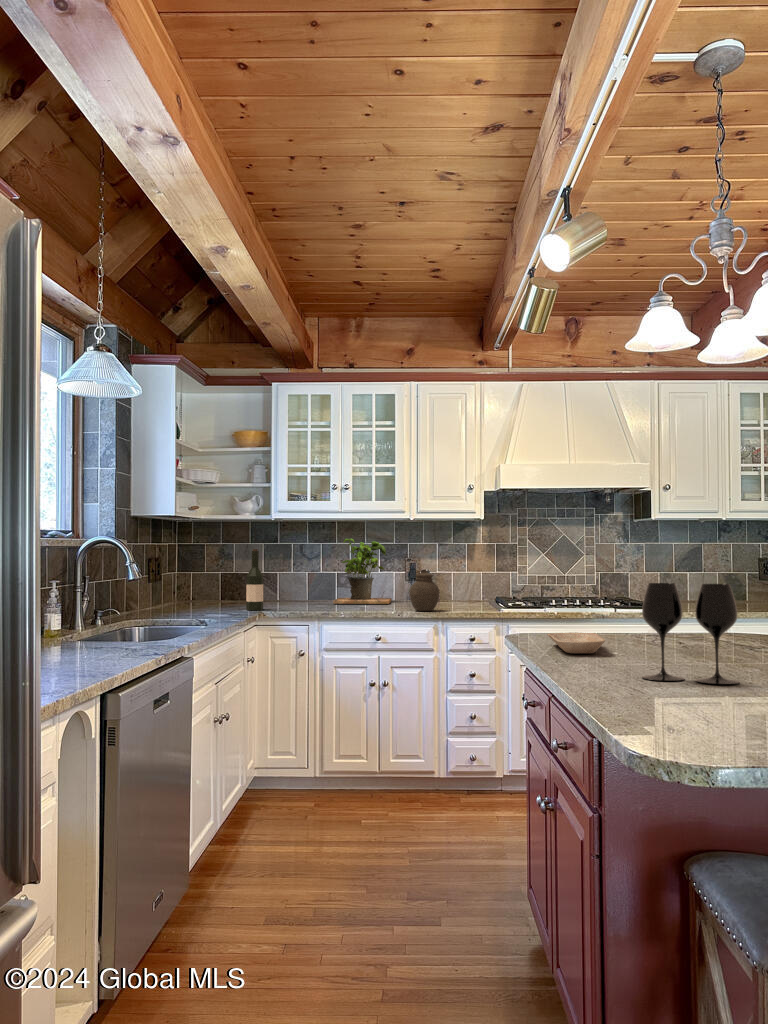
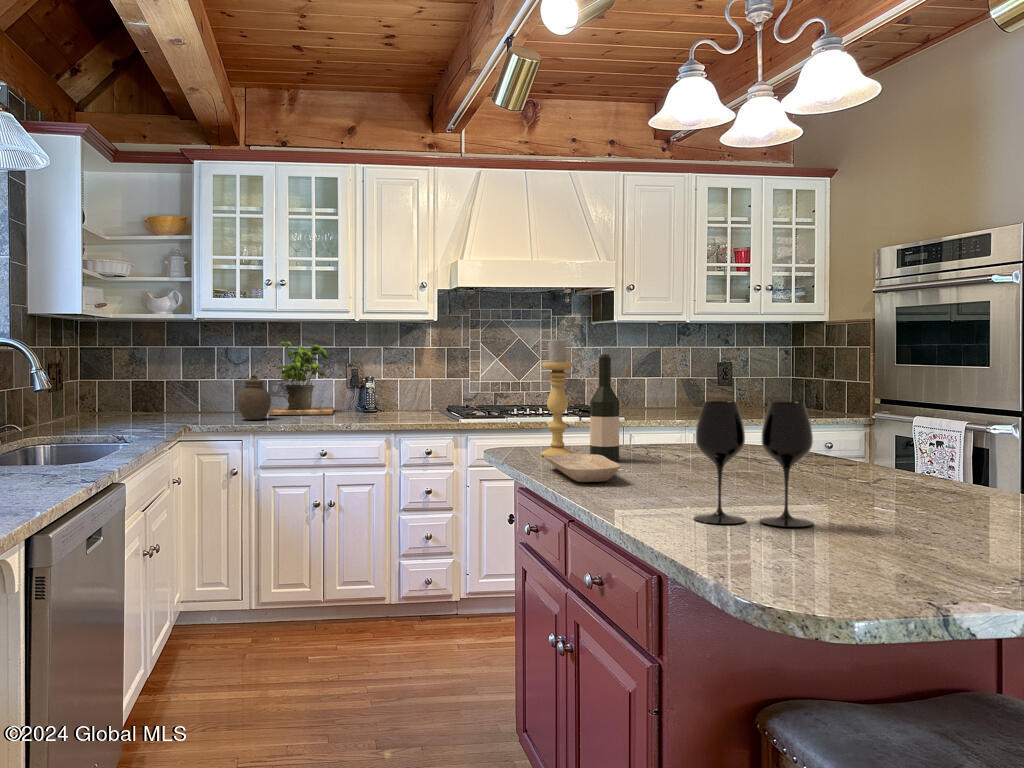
candle holder: none [553,533,582,637] -> present [541,337,573,456]
wine bottle: present [246,549,263,610] -> present [590,354,619,461]
jar: present [409,570,440,611] -> present [237,375,271,420]

